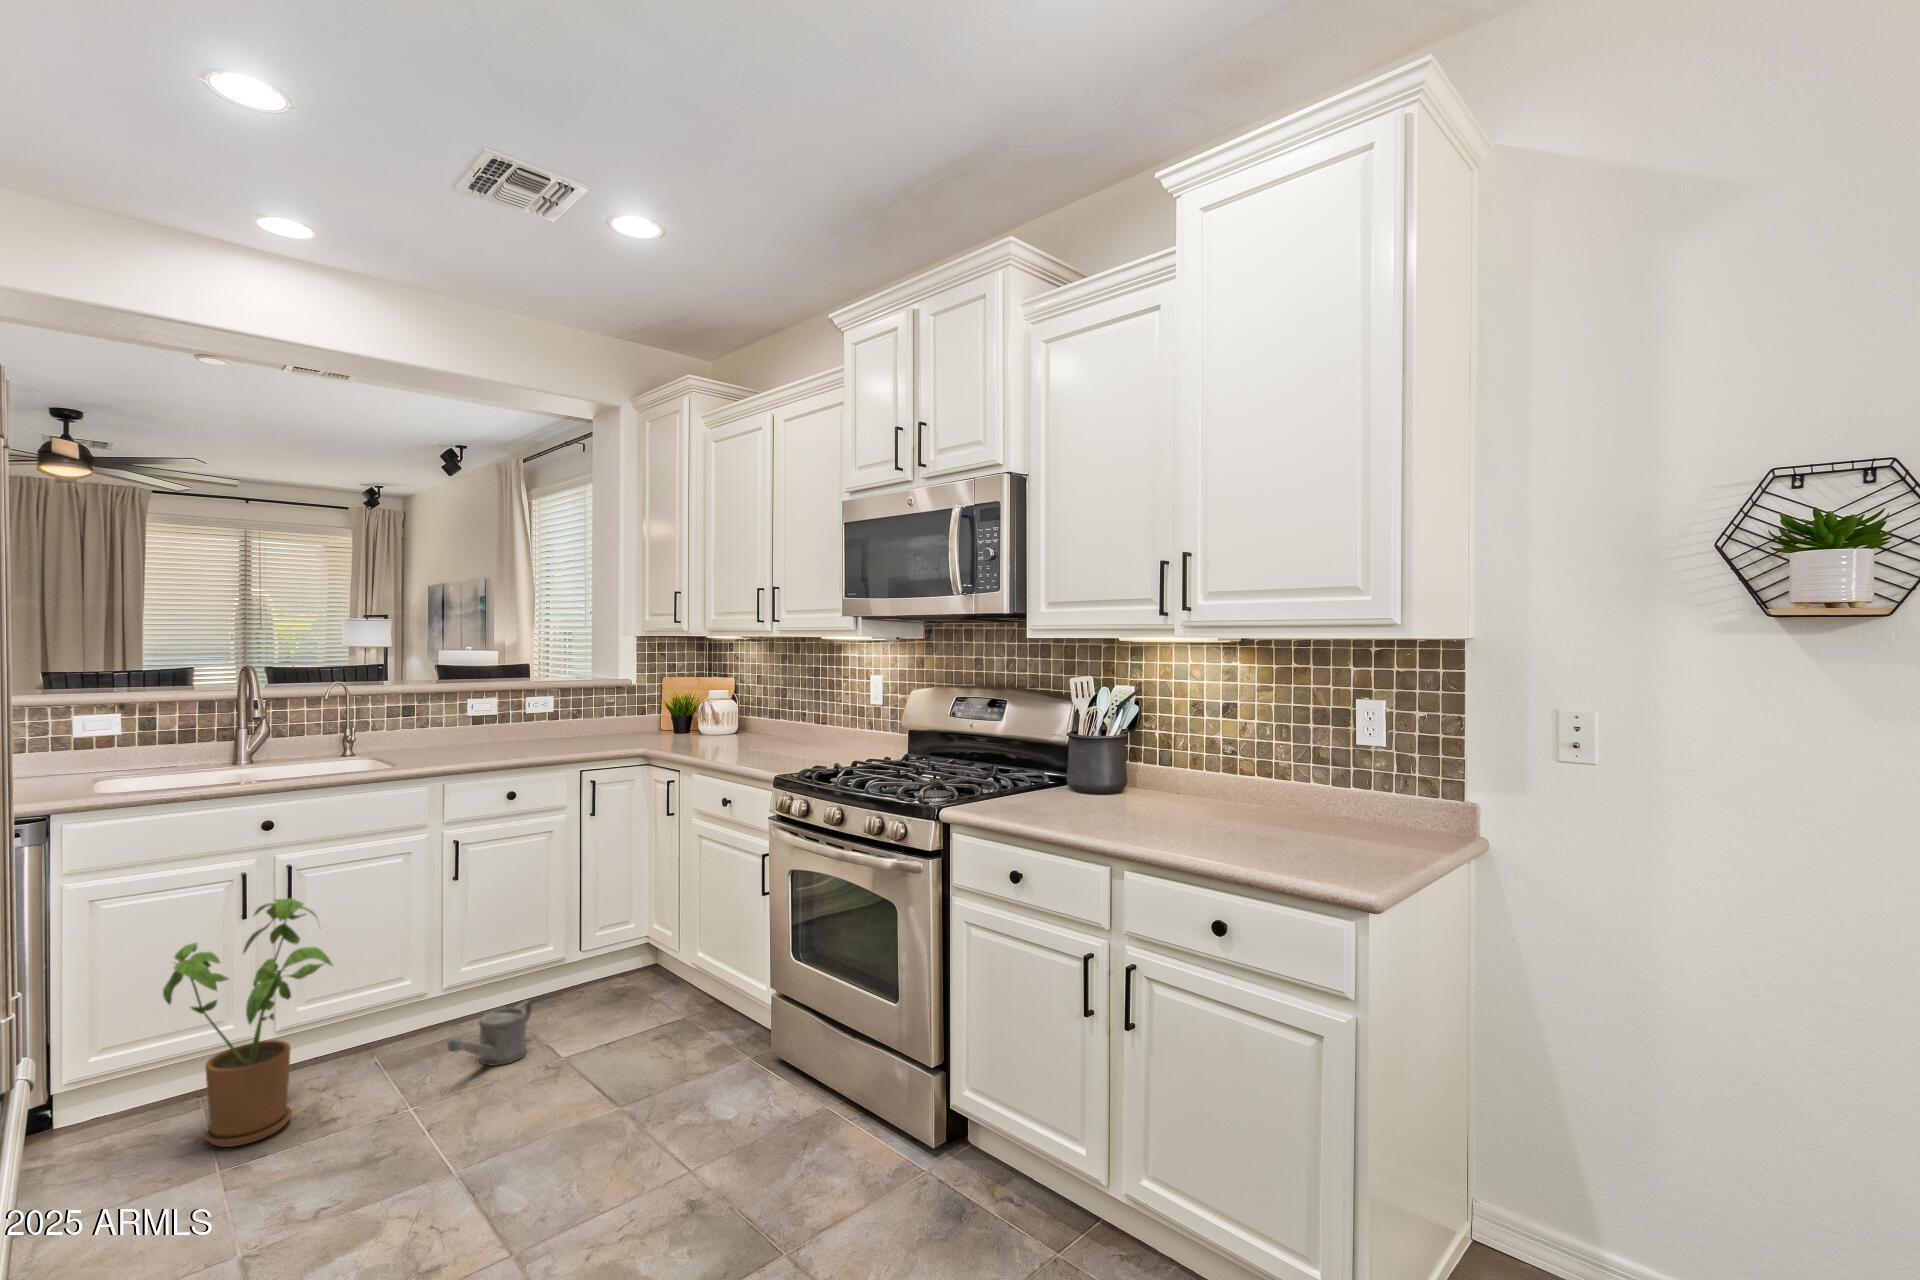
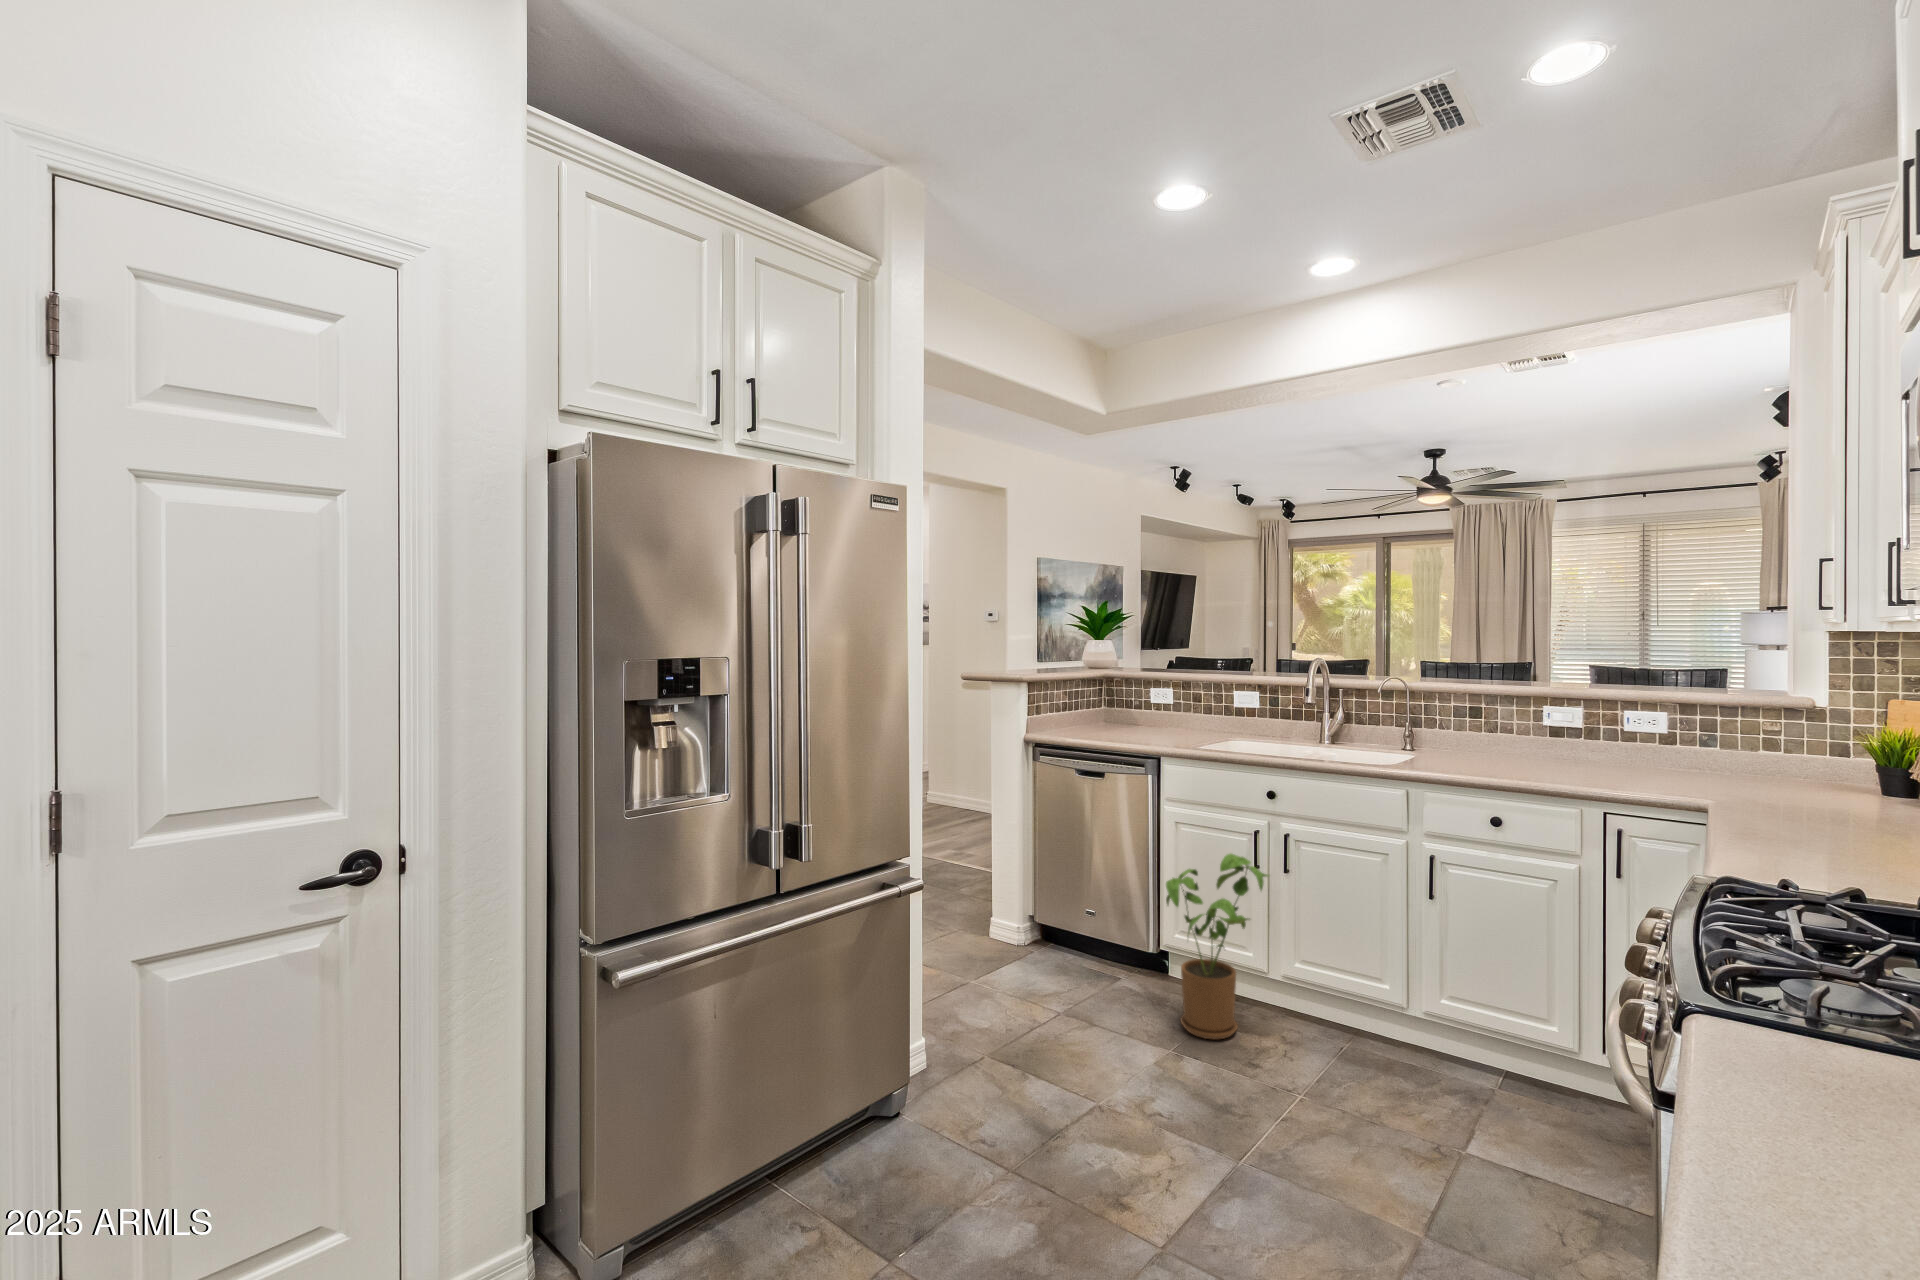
watering can: present [448,1000,532,1066] -> none [1333,1042,1464,1111]

